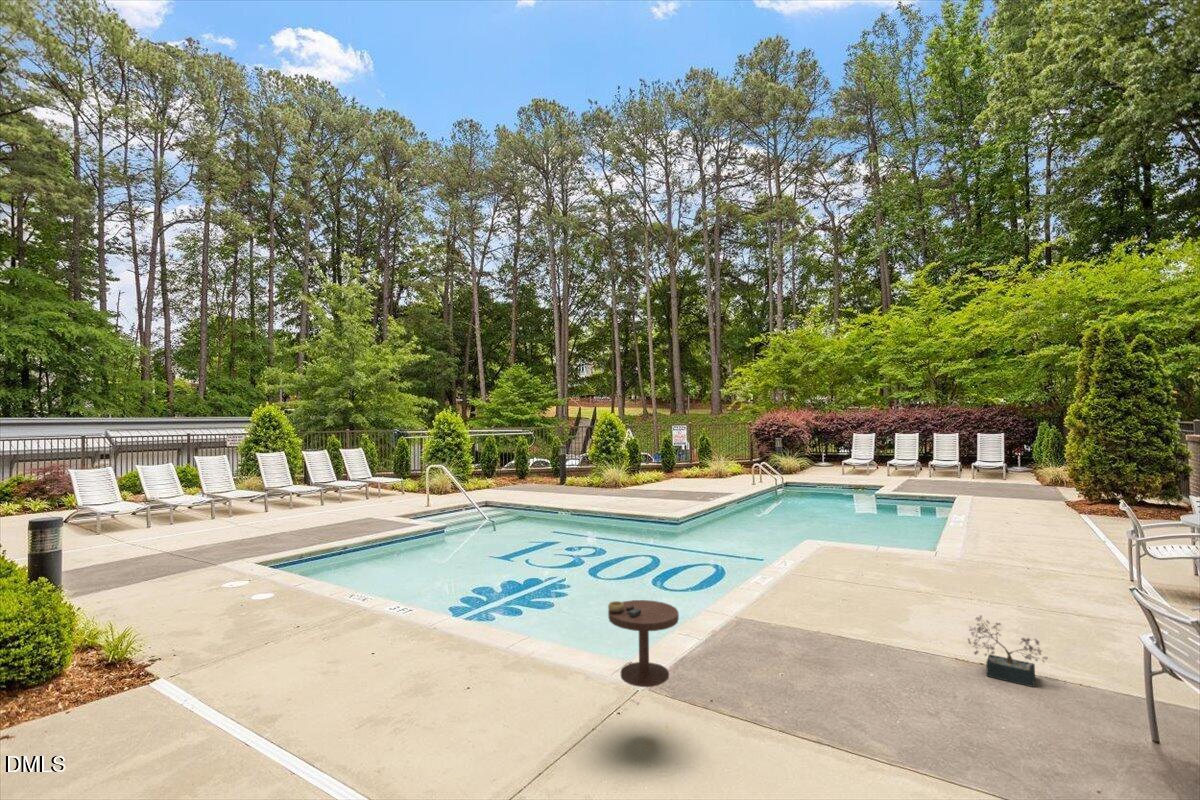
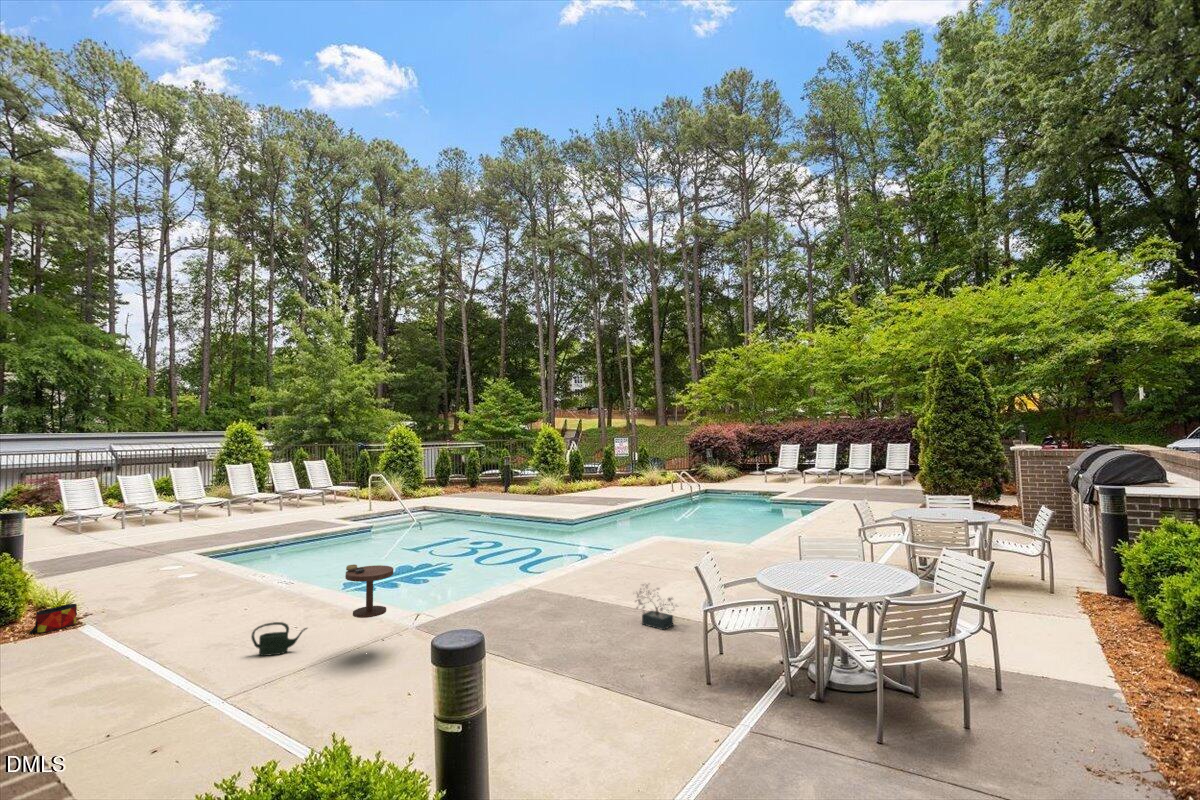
bag: none [91,651,154,701] -> present [30,604,77,634]
watering can: none [462,691,541,745] -> present [252,622,307,656]

